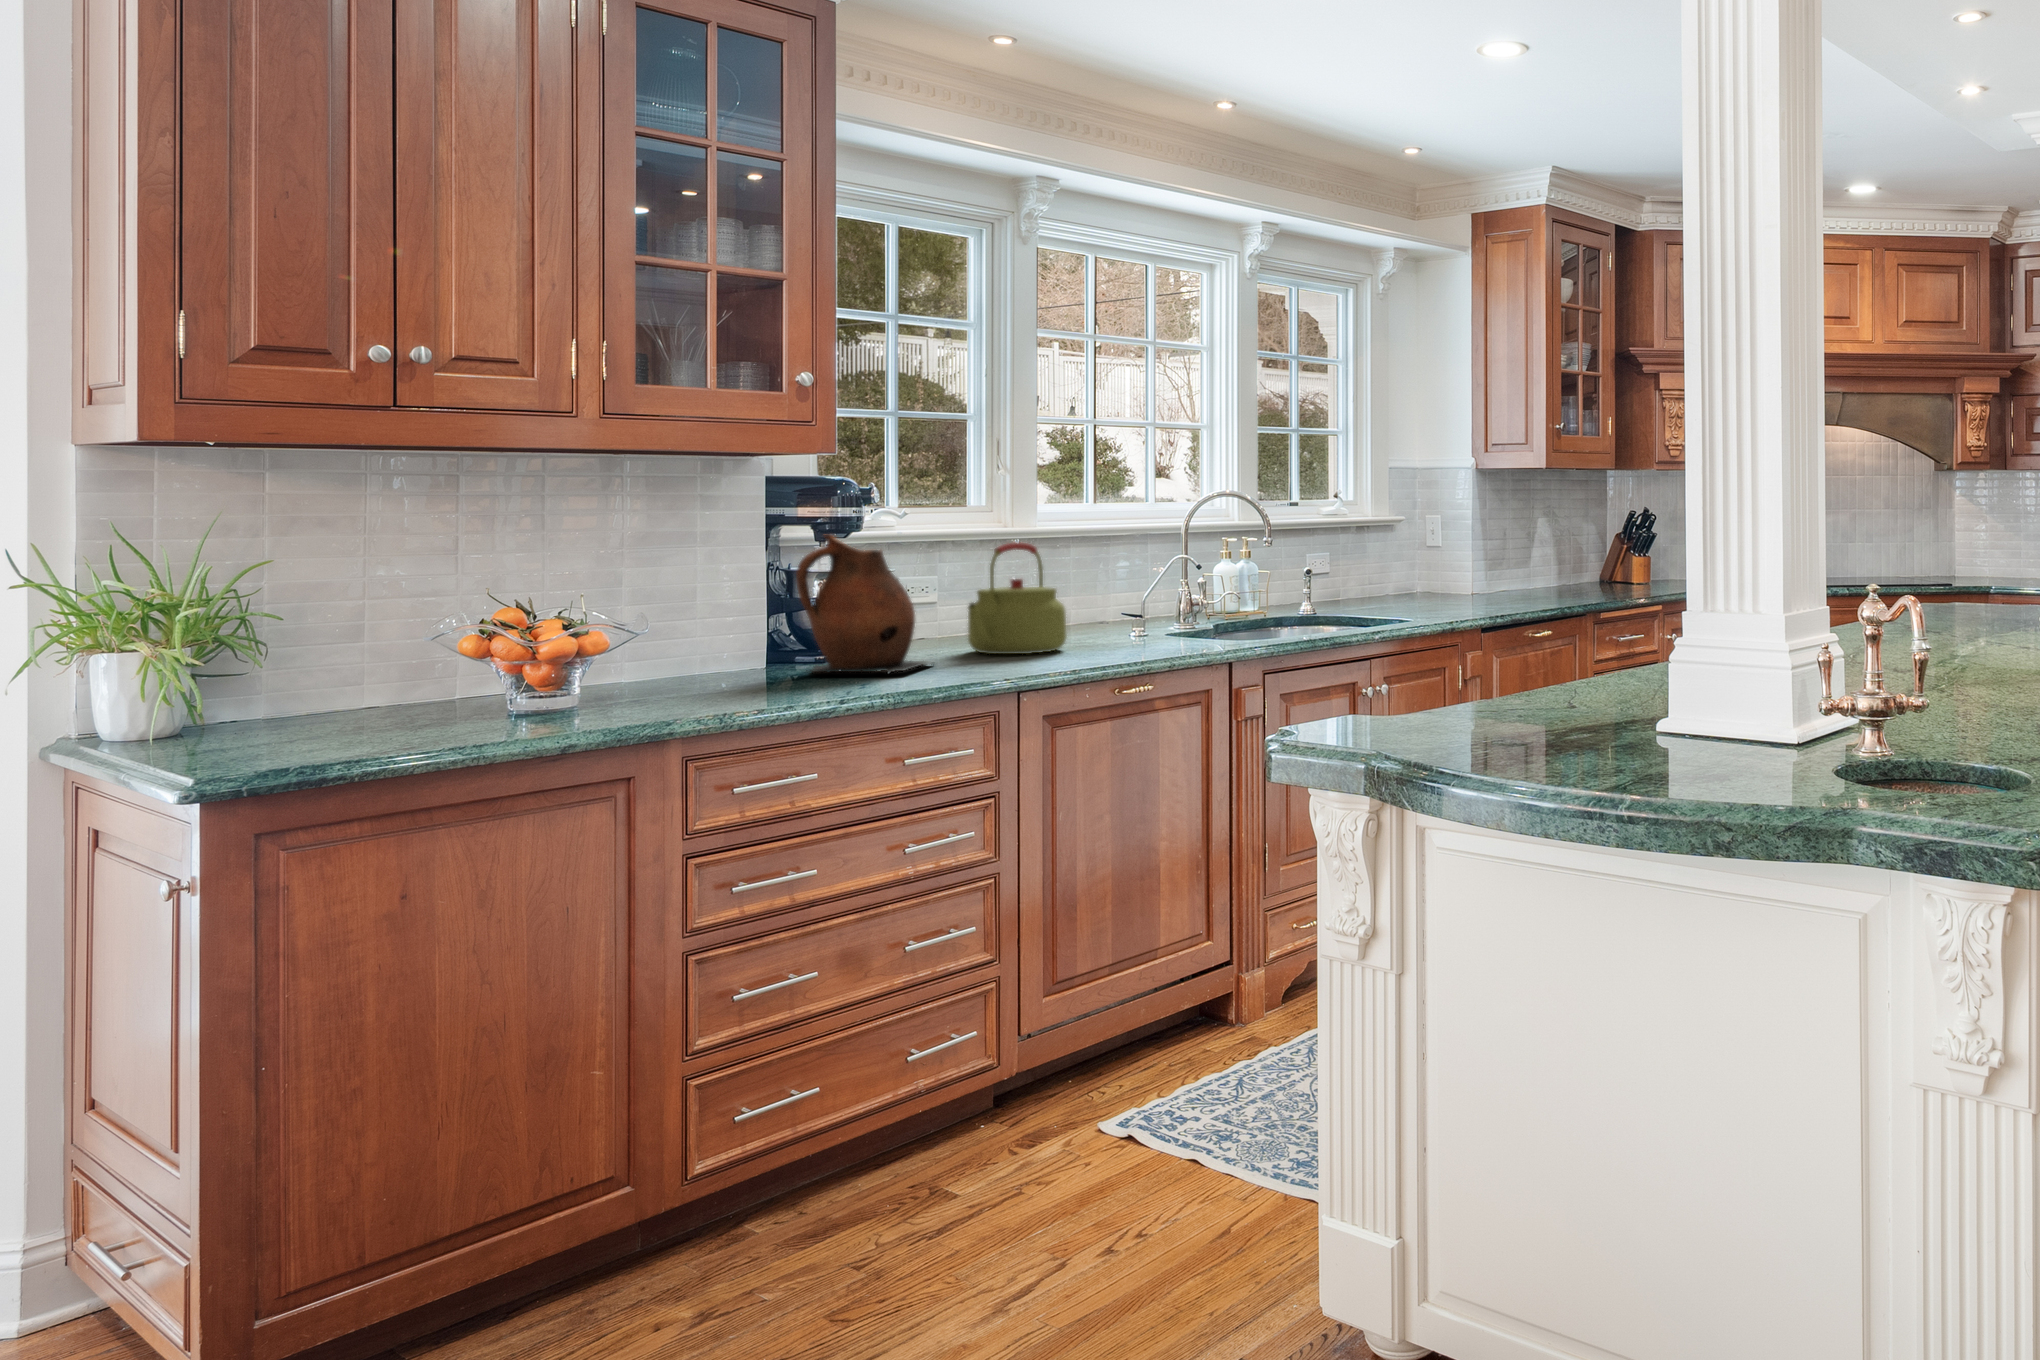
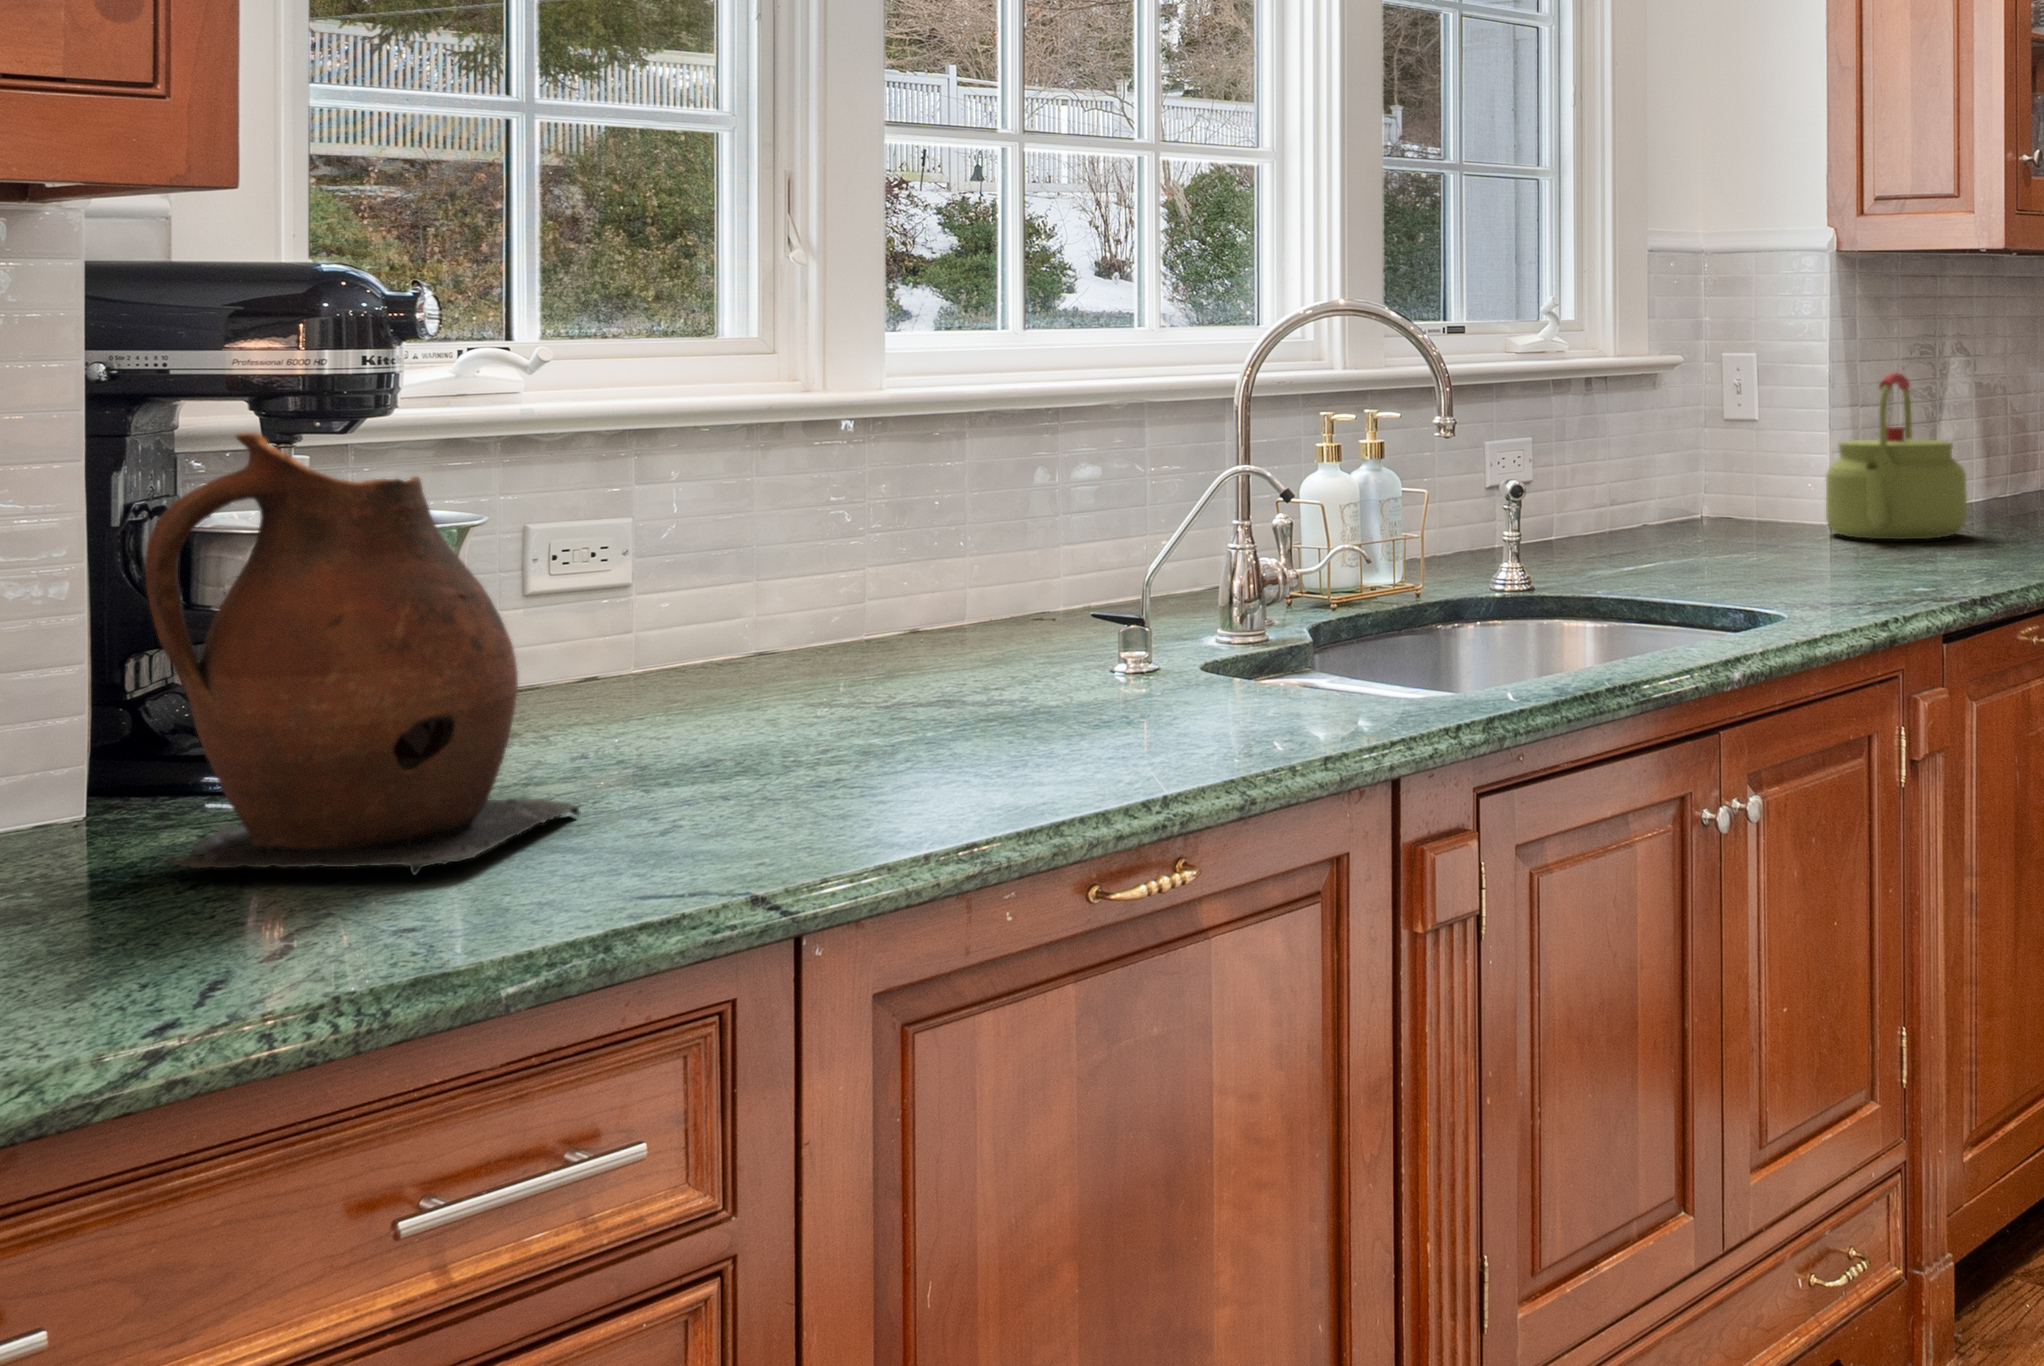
kettle: present [968,542,1067,654] -> present [1826,373,1967,539]

